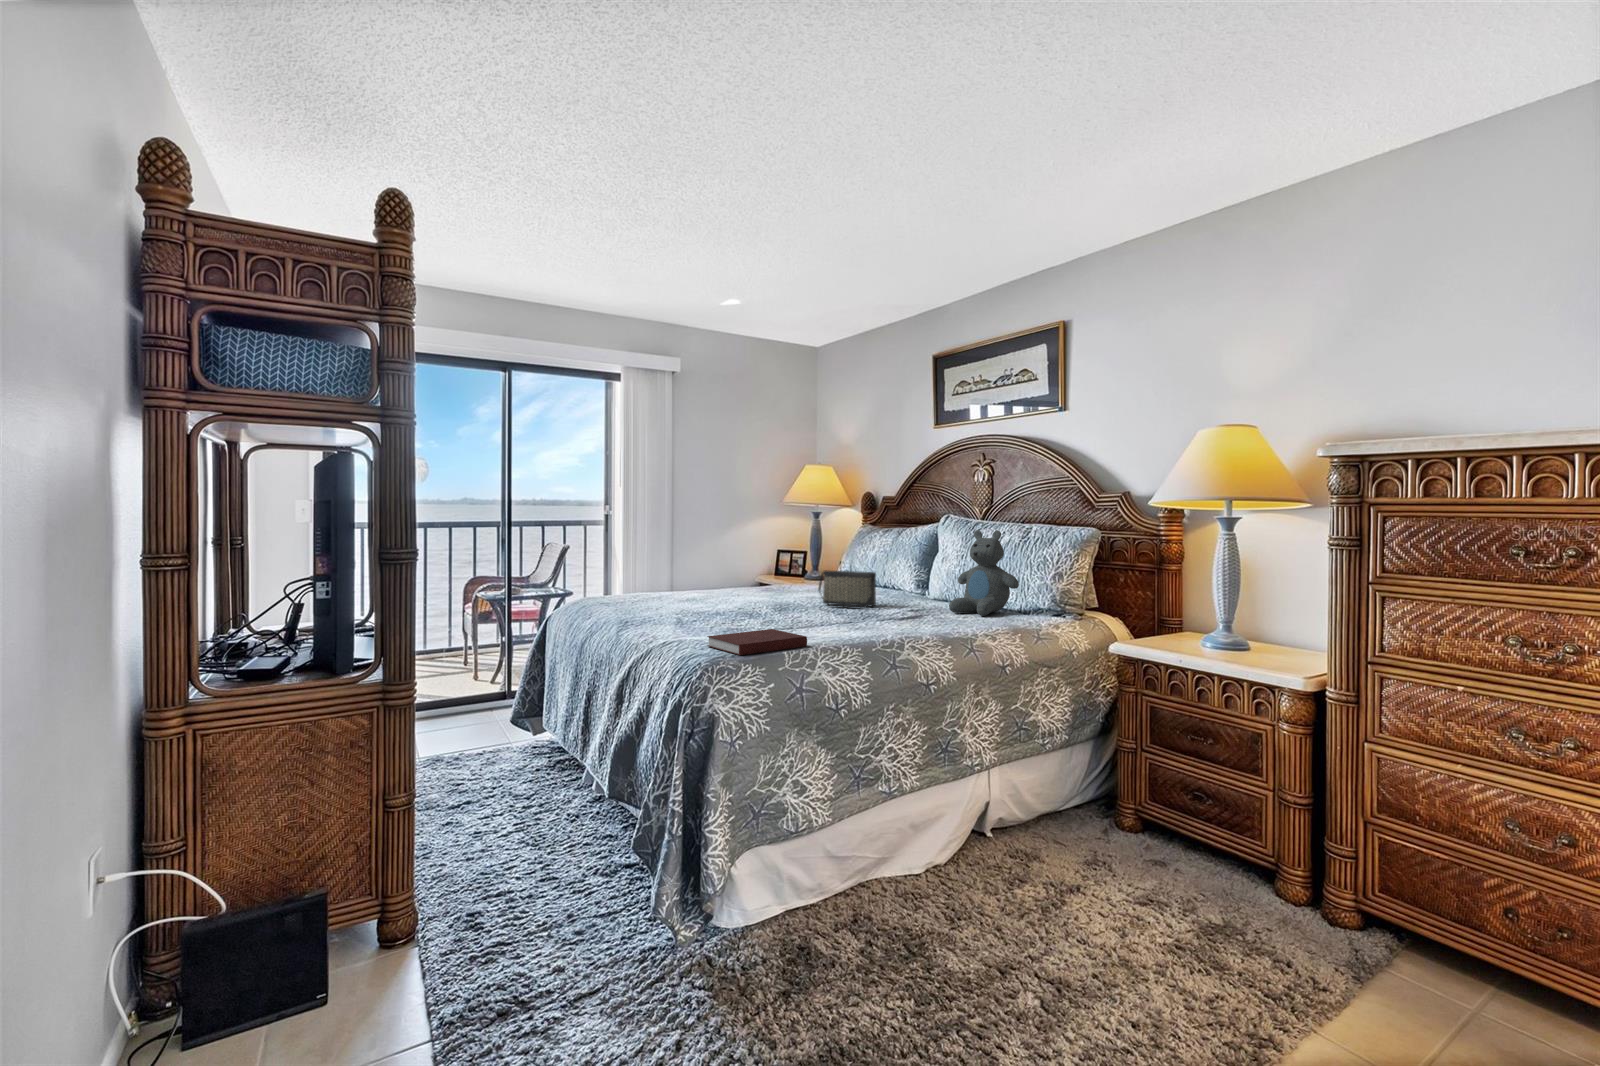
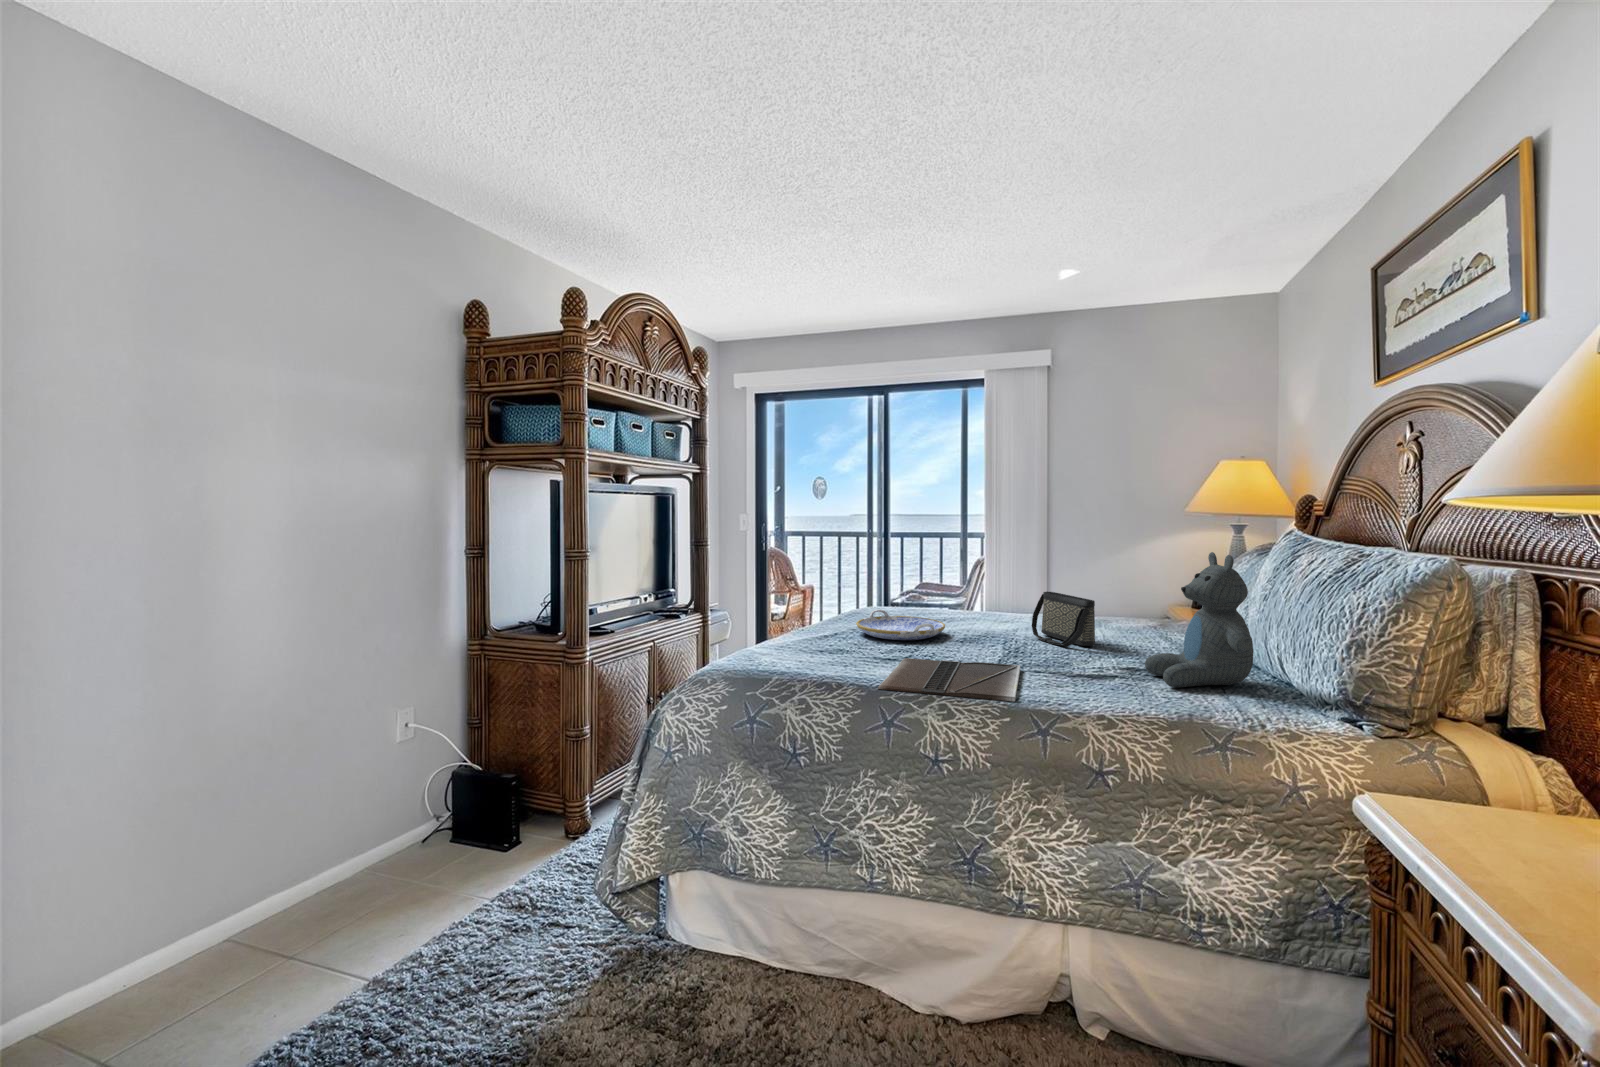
serving tray: none [704,599,786,620] -> present [856,610,945,640]
laptop: none [823,618,960,642] -> present [878,658,1020,702]
notebook: present [707,629,807,655] -> none [711,647,810,676]

